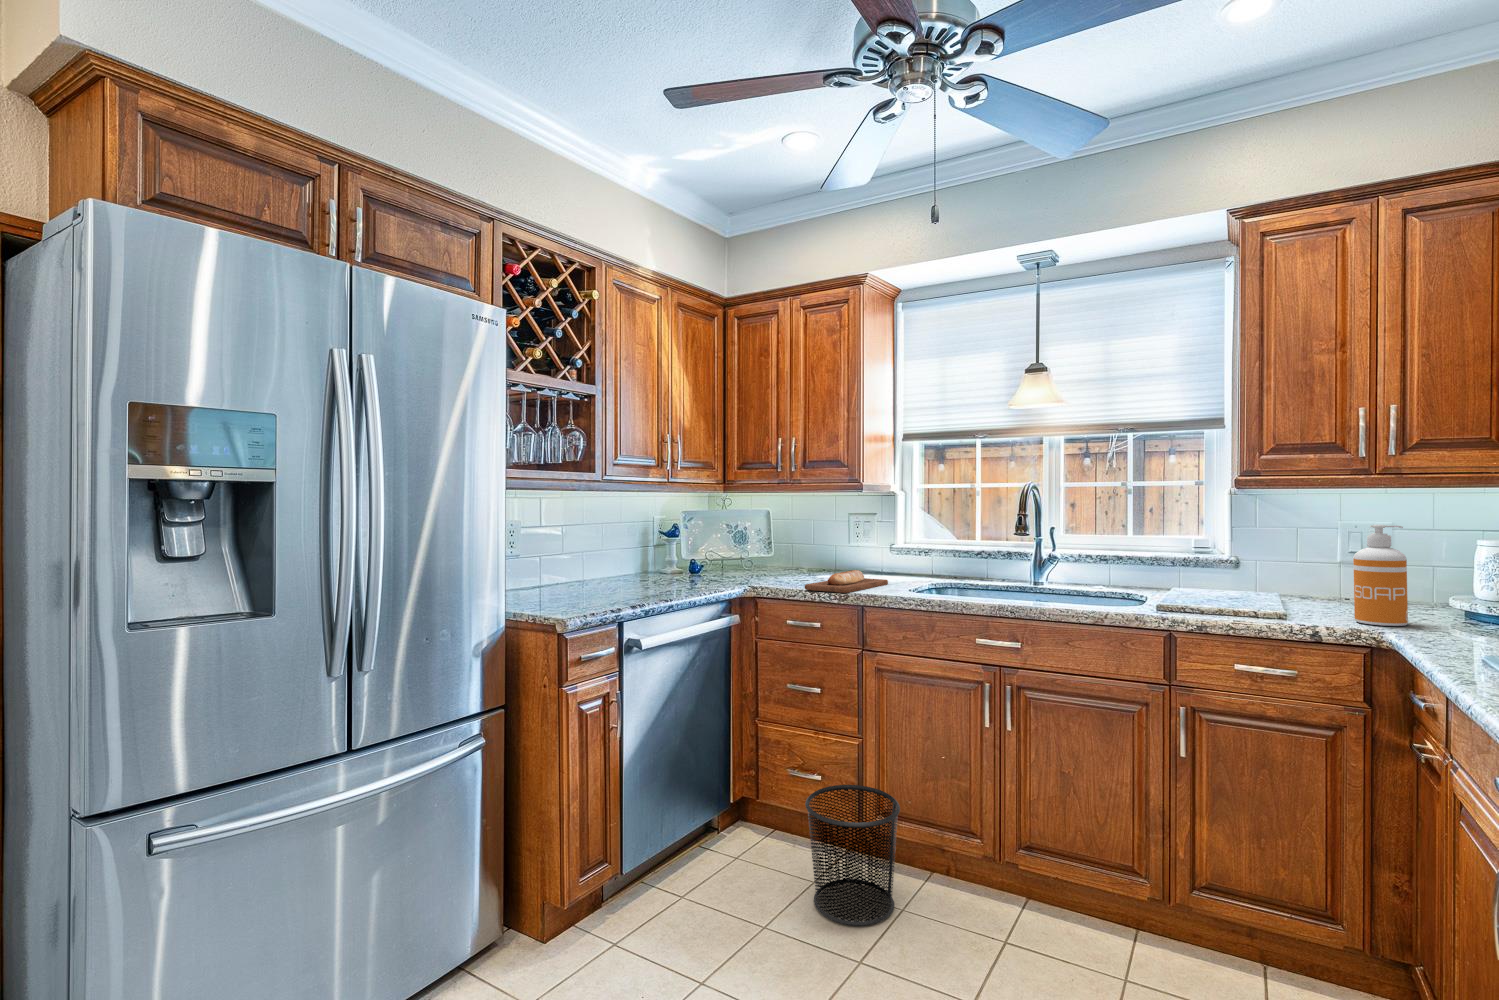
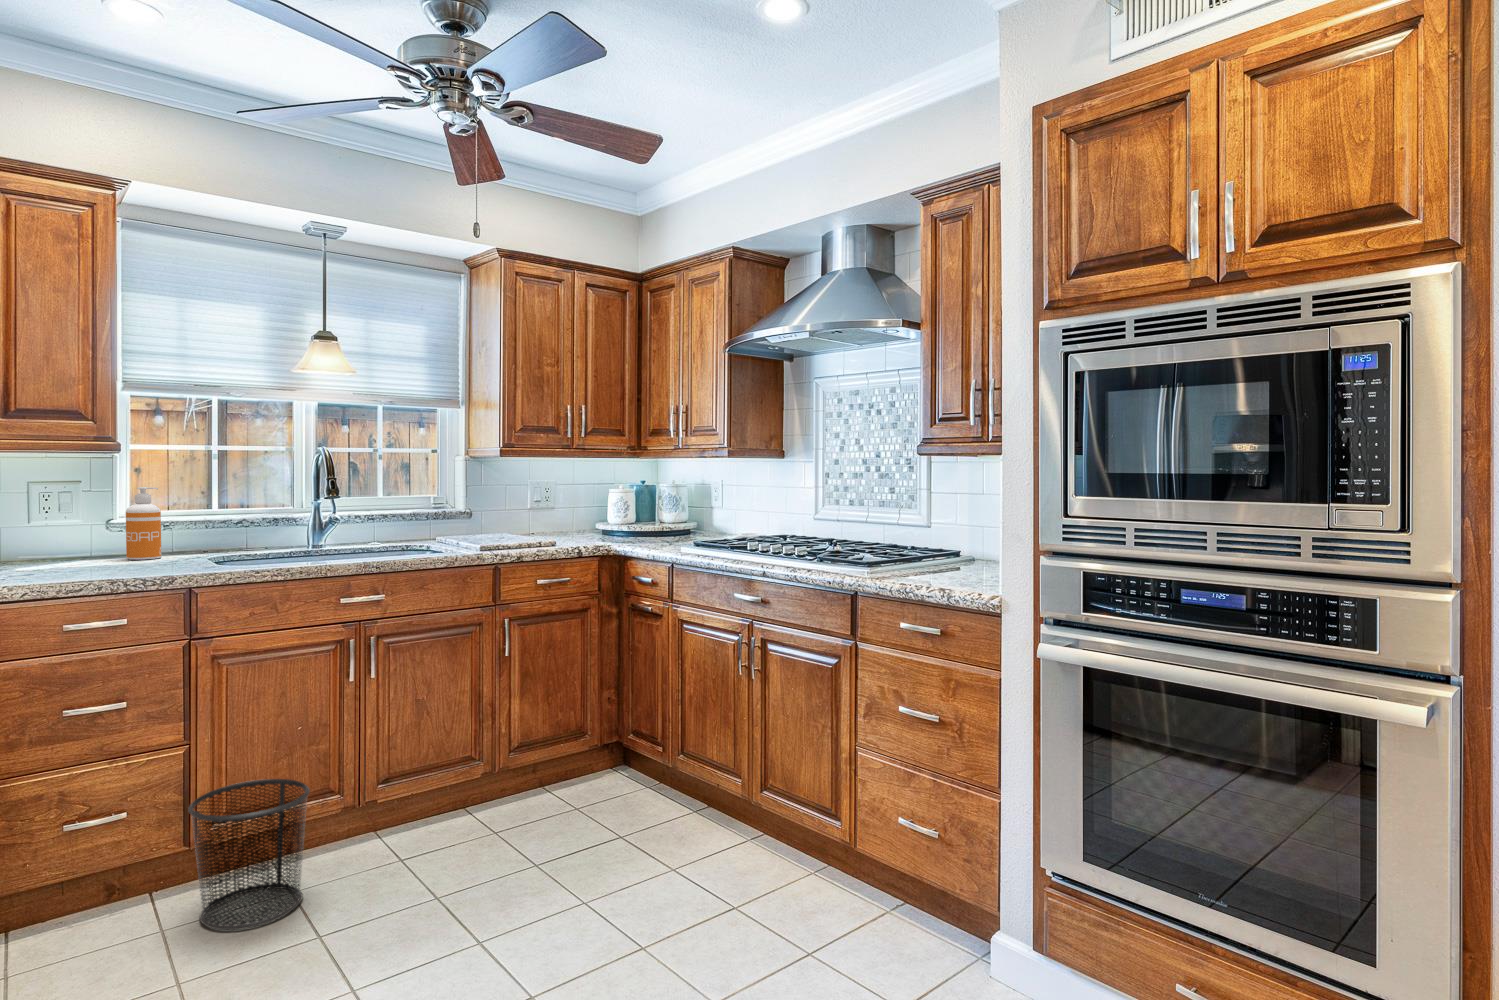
soap dispenser: present [1353,525,1408,626] -> present [126,487,161,560]
bread loaf: present [805,570,888,593] -> none [57,548,143,577]

